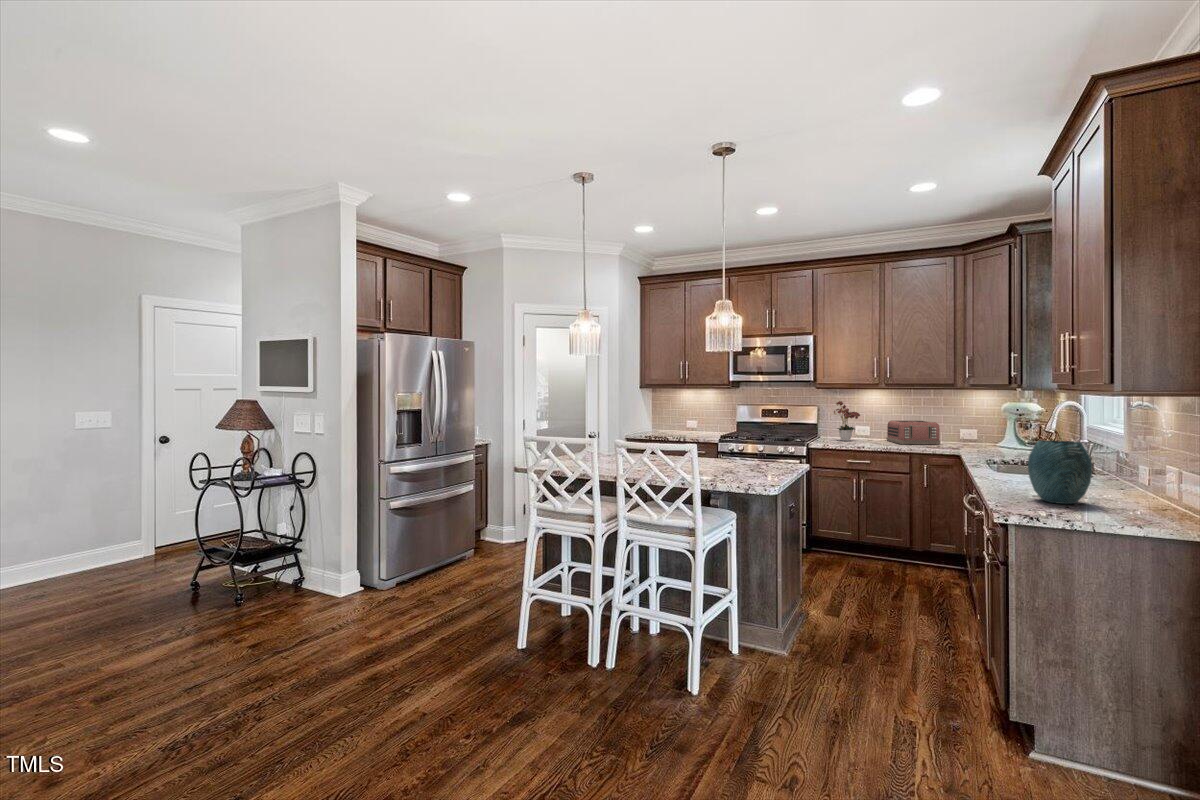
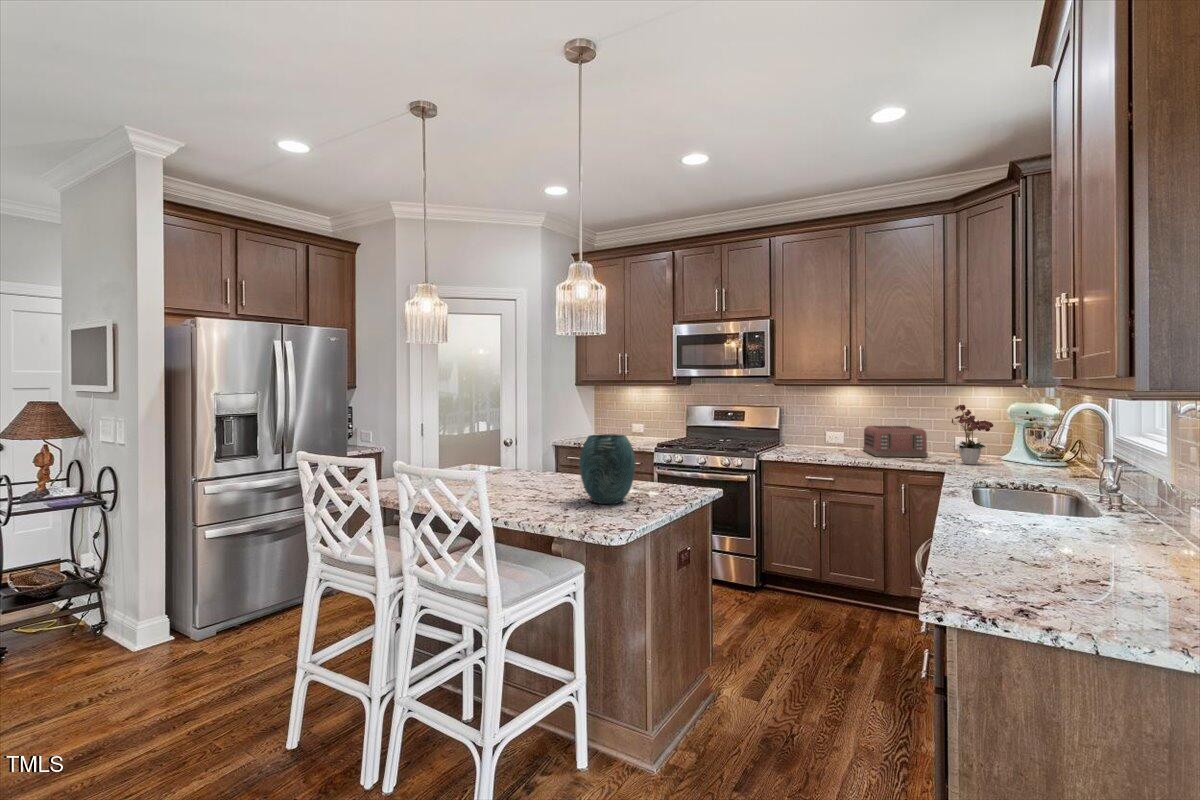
flower arrangement: present [834,401,860,441] -> present [952,405,993,465]
vase: present [1028,440,1092,504] -> present [579,434,635,504]

